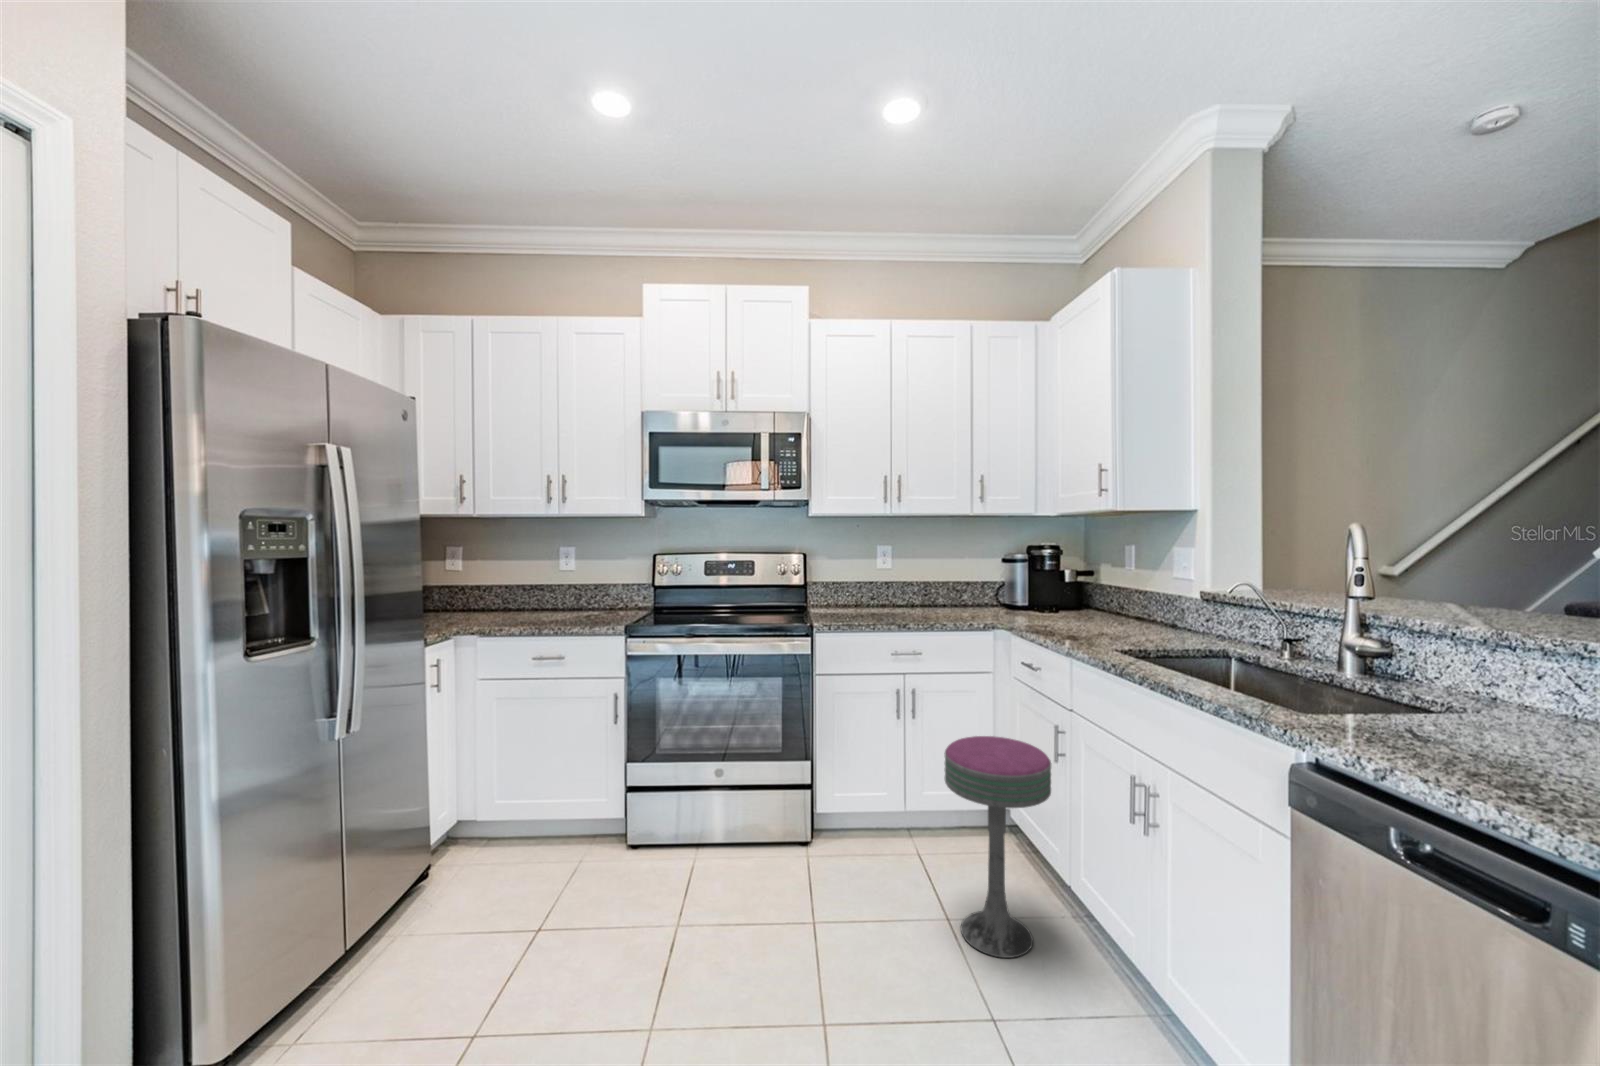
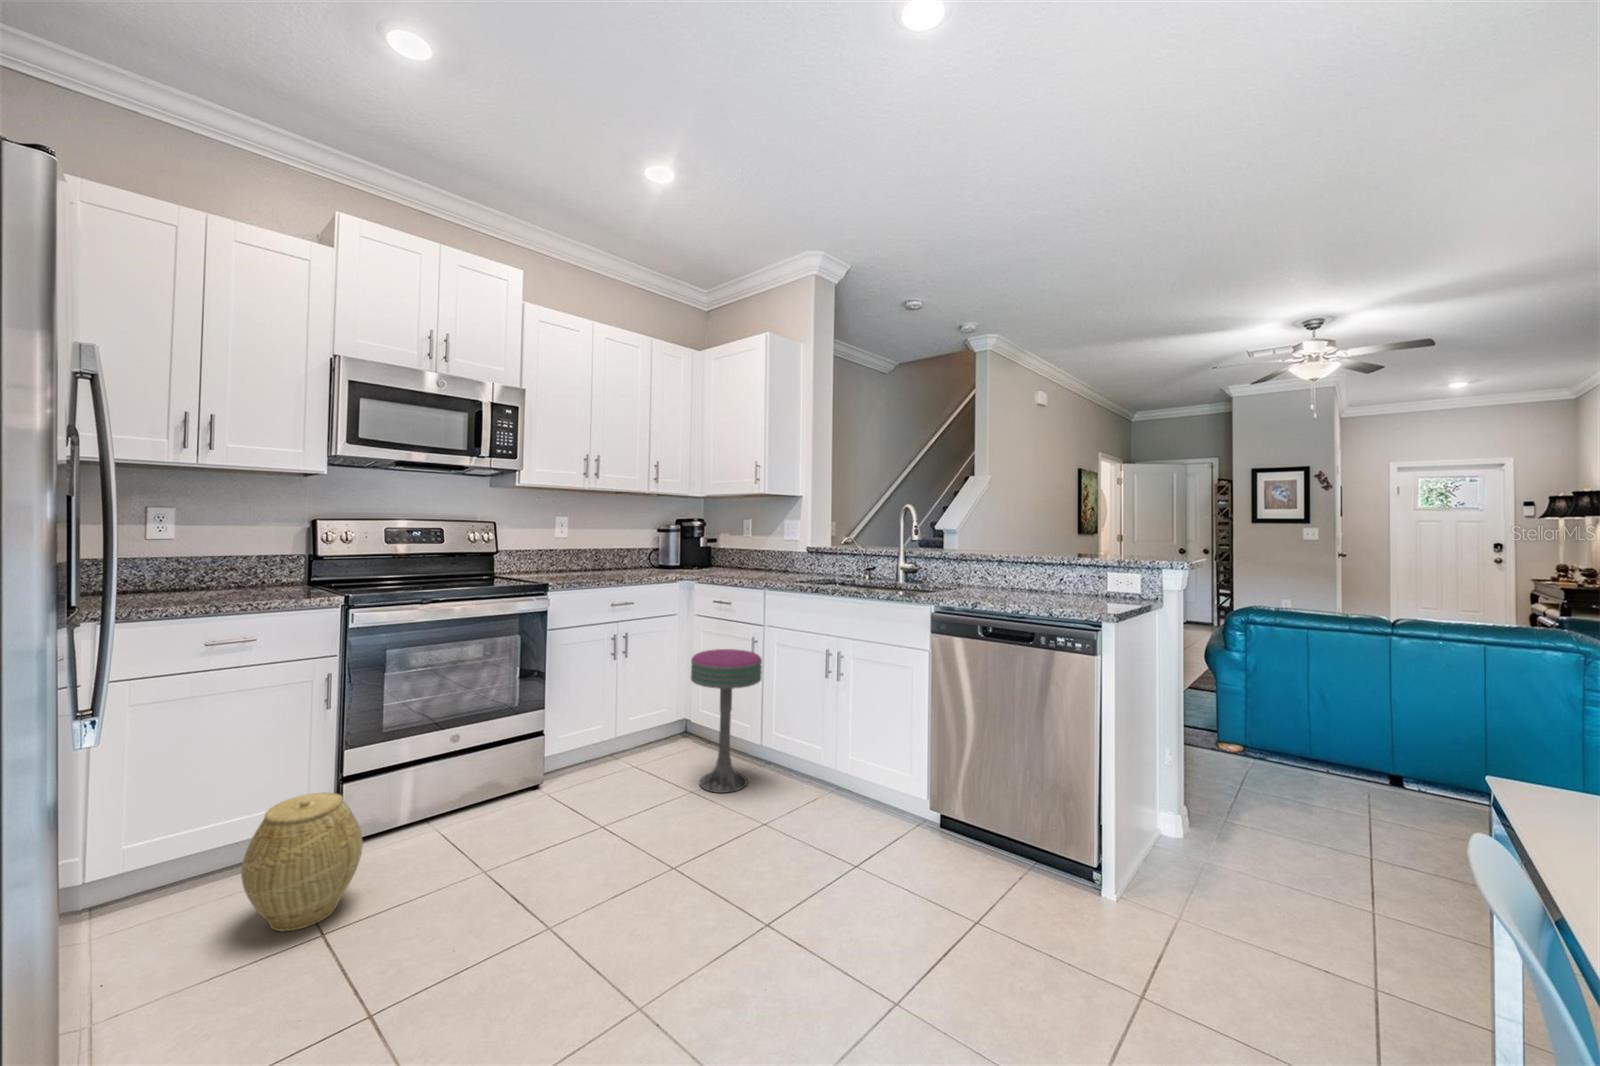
woven basket: none [498,802,588,924] -> present [241,793,363,931]

